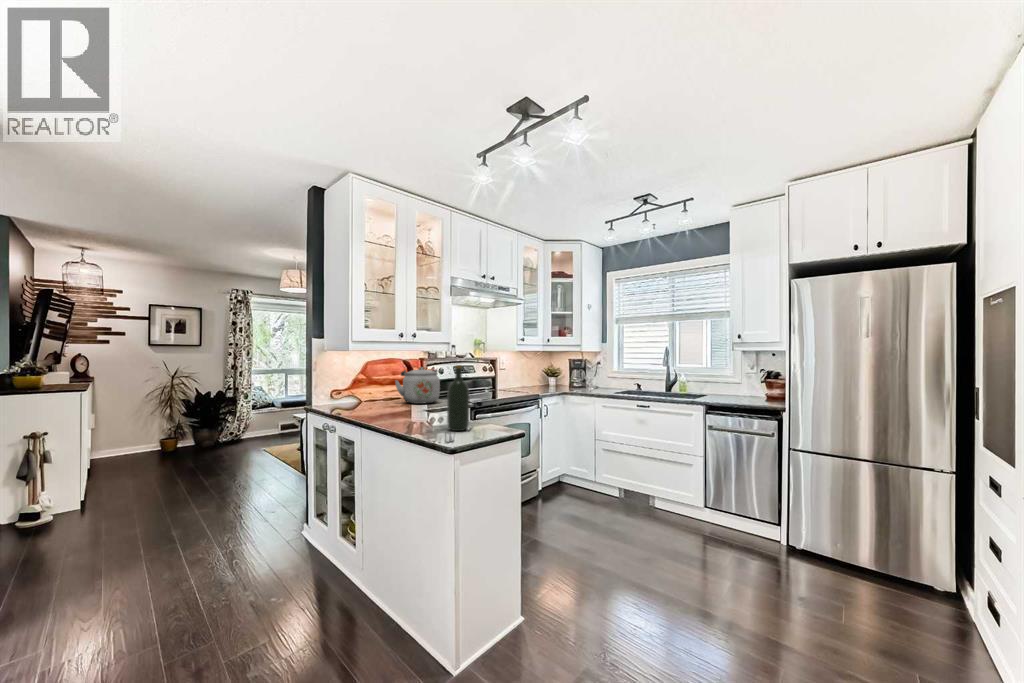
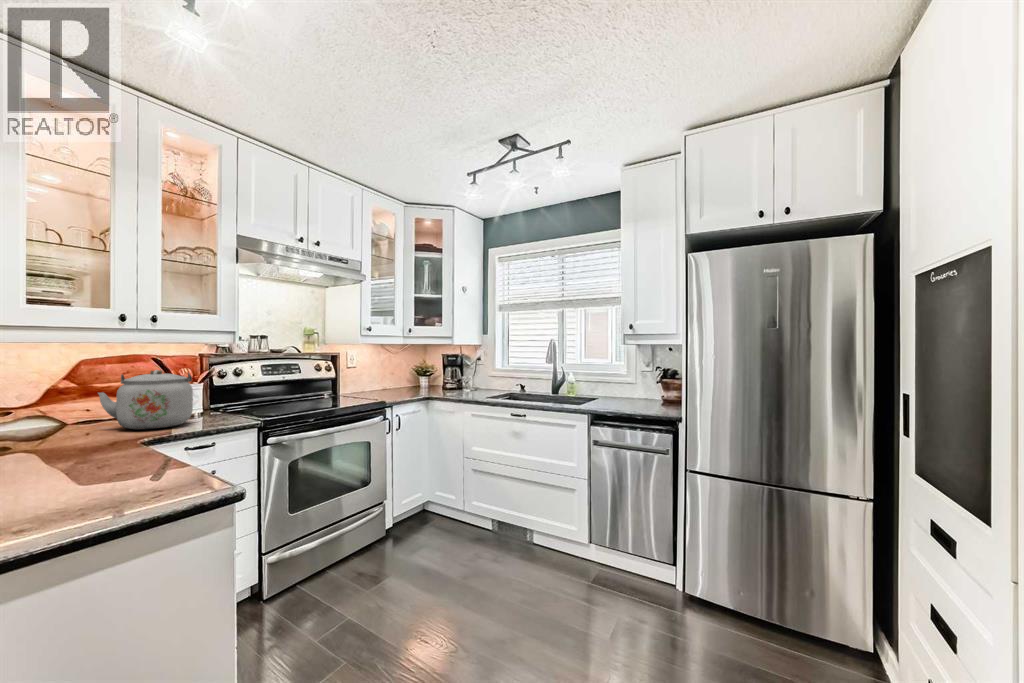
wine bottle: present [447,365,470,431] -> none [39,371,105,508]

